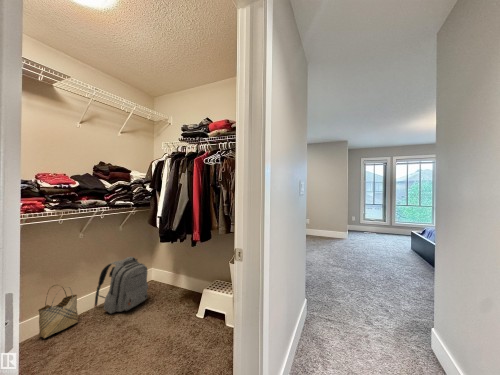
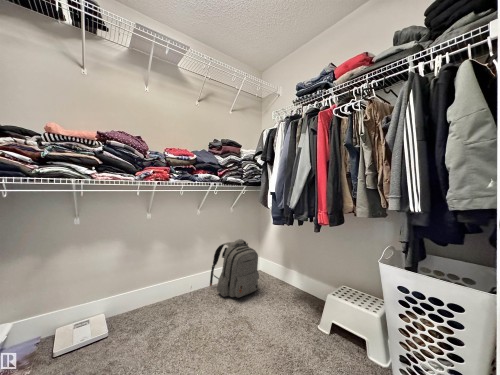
woven basket: present [38,285,78,338] -> none [165,256,196,306]

